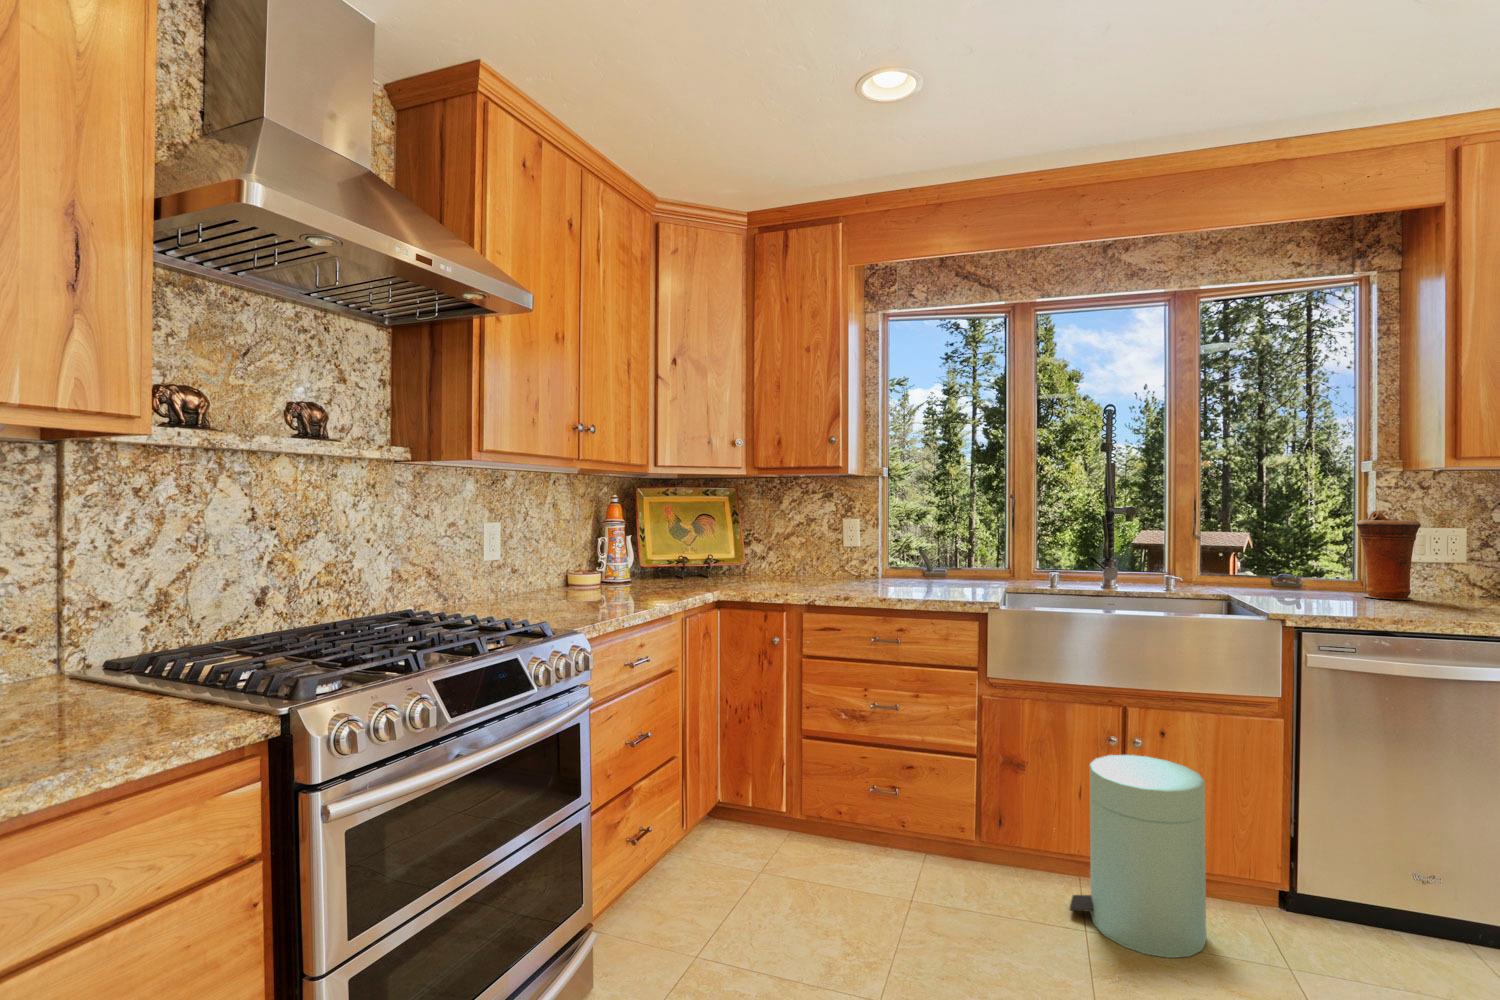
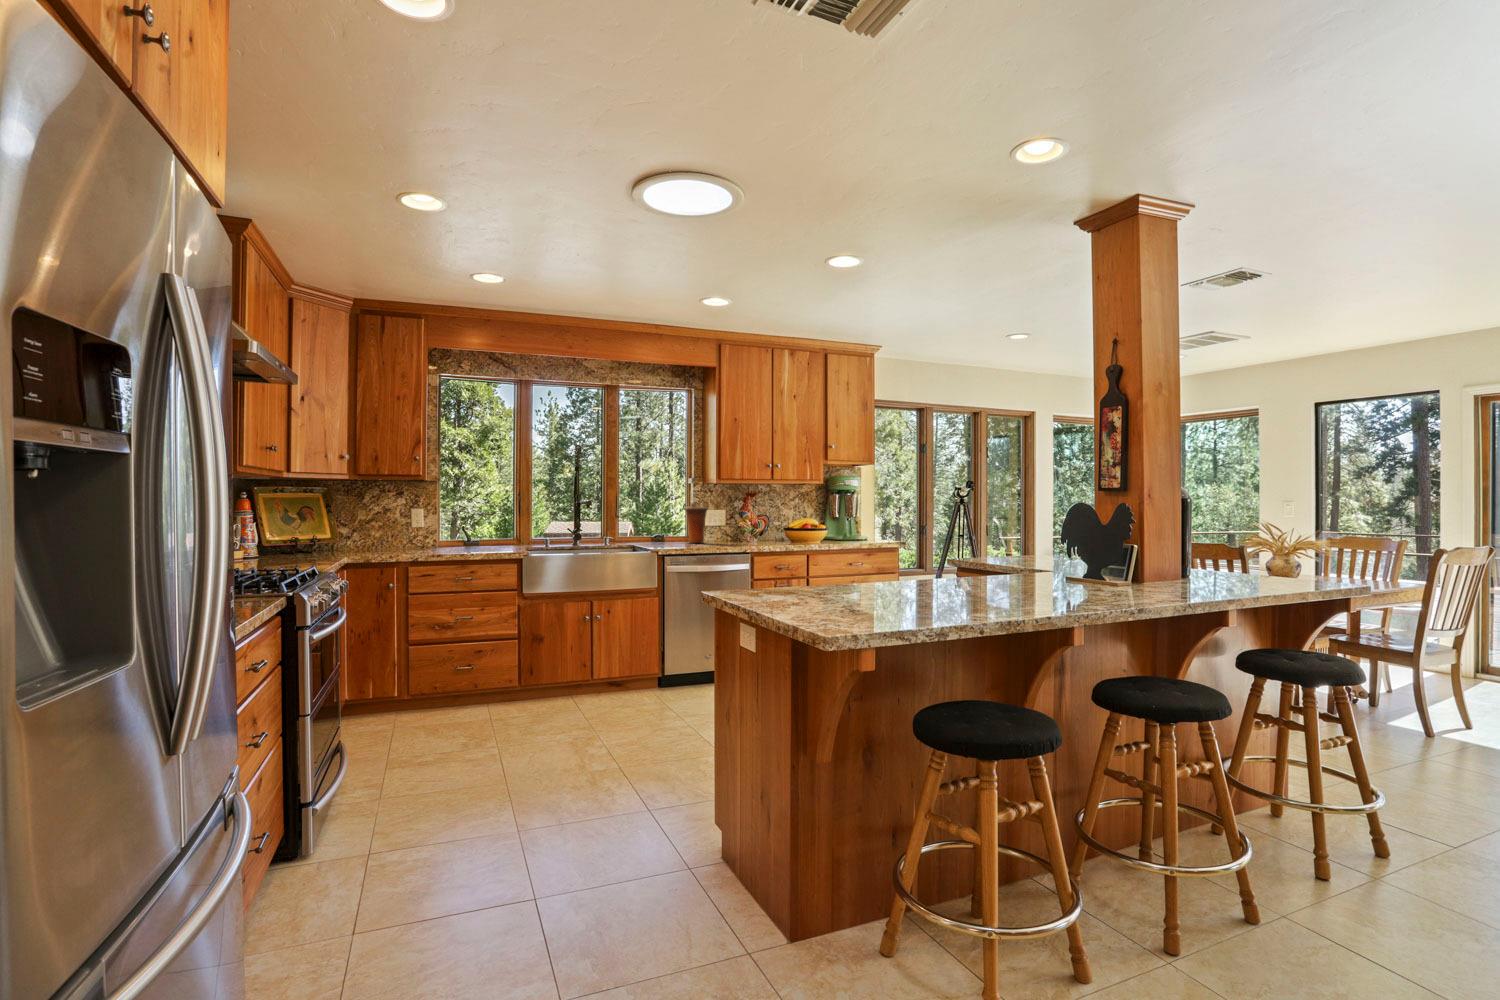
trash can: present [1070,755,1206,958] -> none [569,622,628,707]

